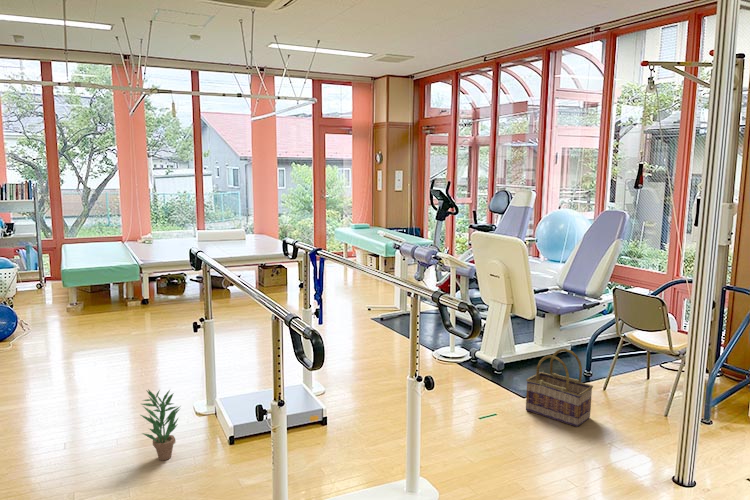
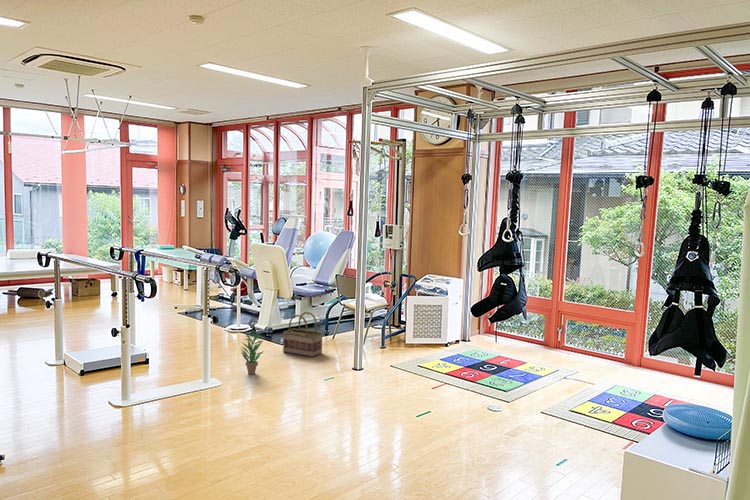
potted plant: present [141,390,179,460] -> present [241,331,263,374]

